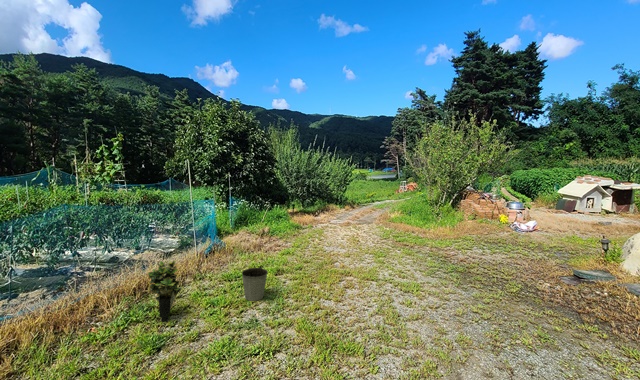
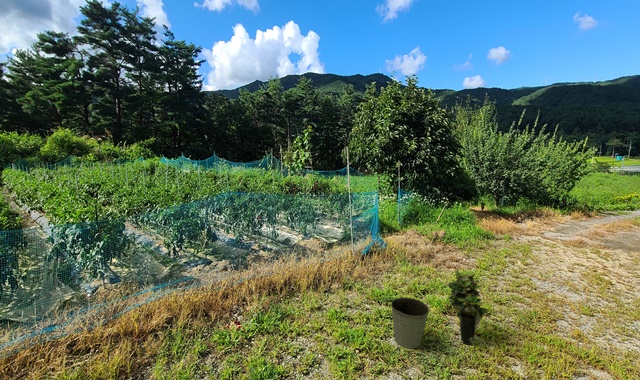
potted plant: present [148,261,182,321] -> present [447,270,487,344]

